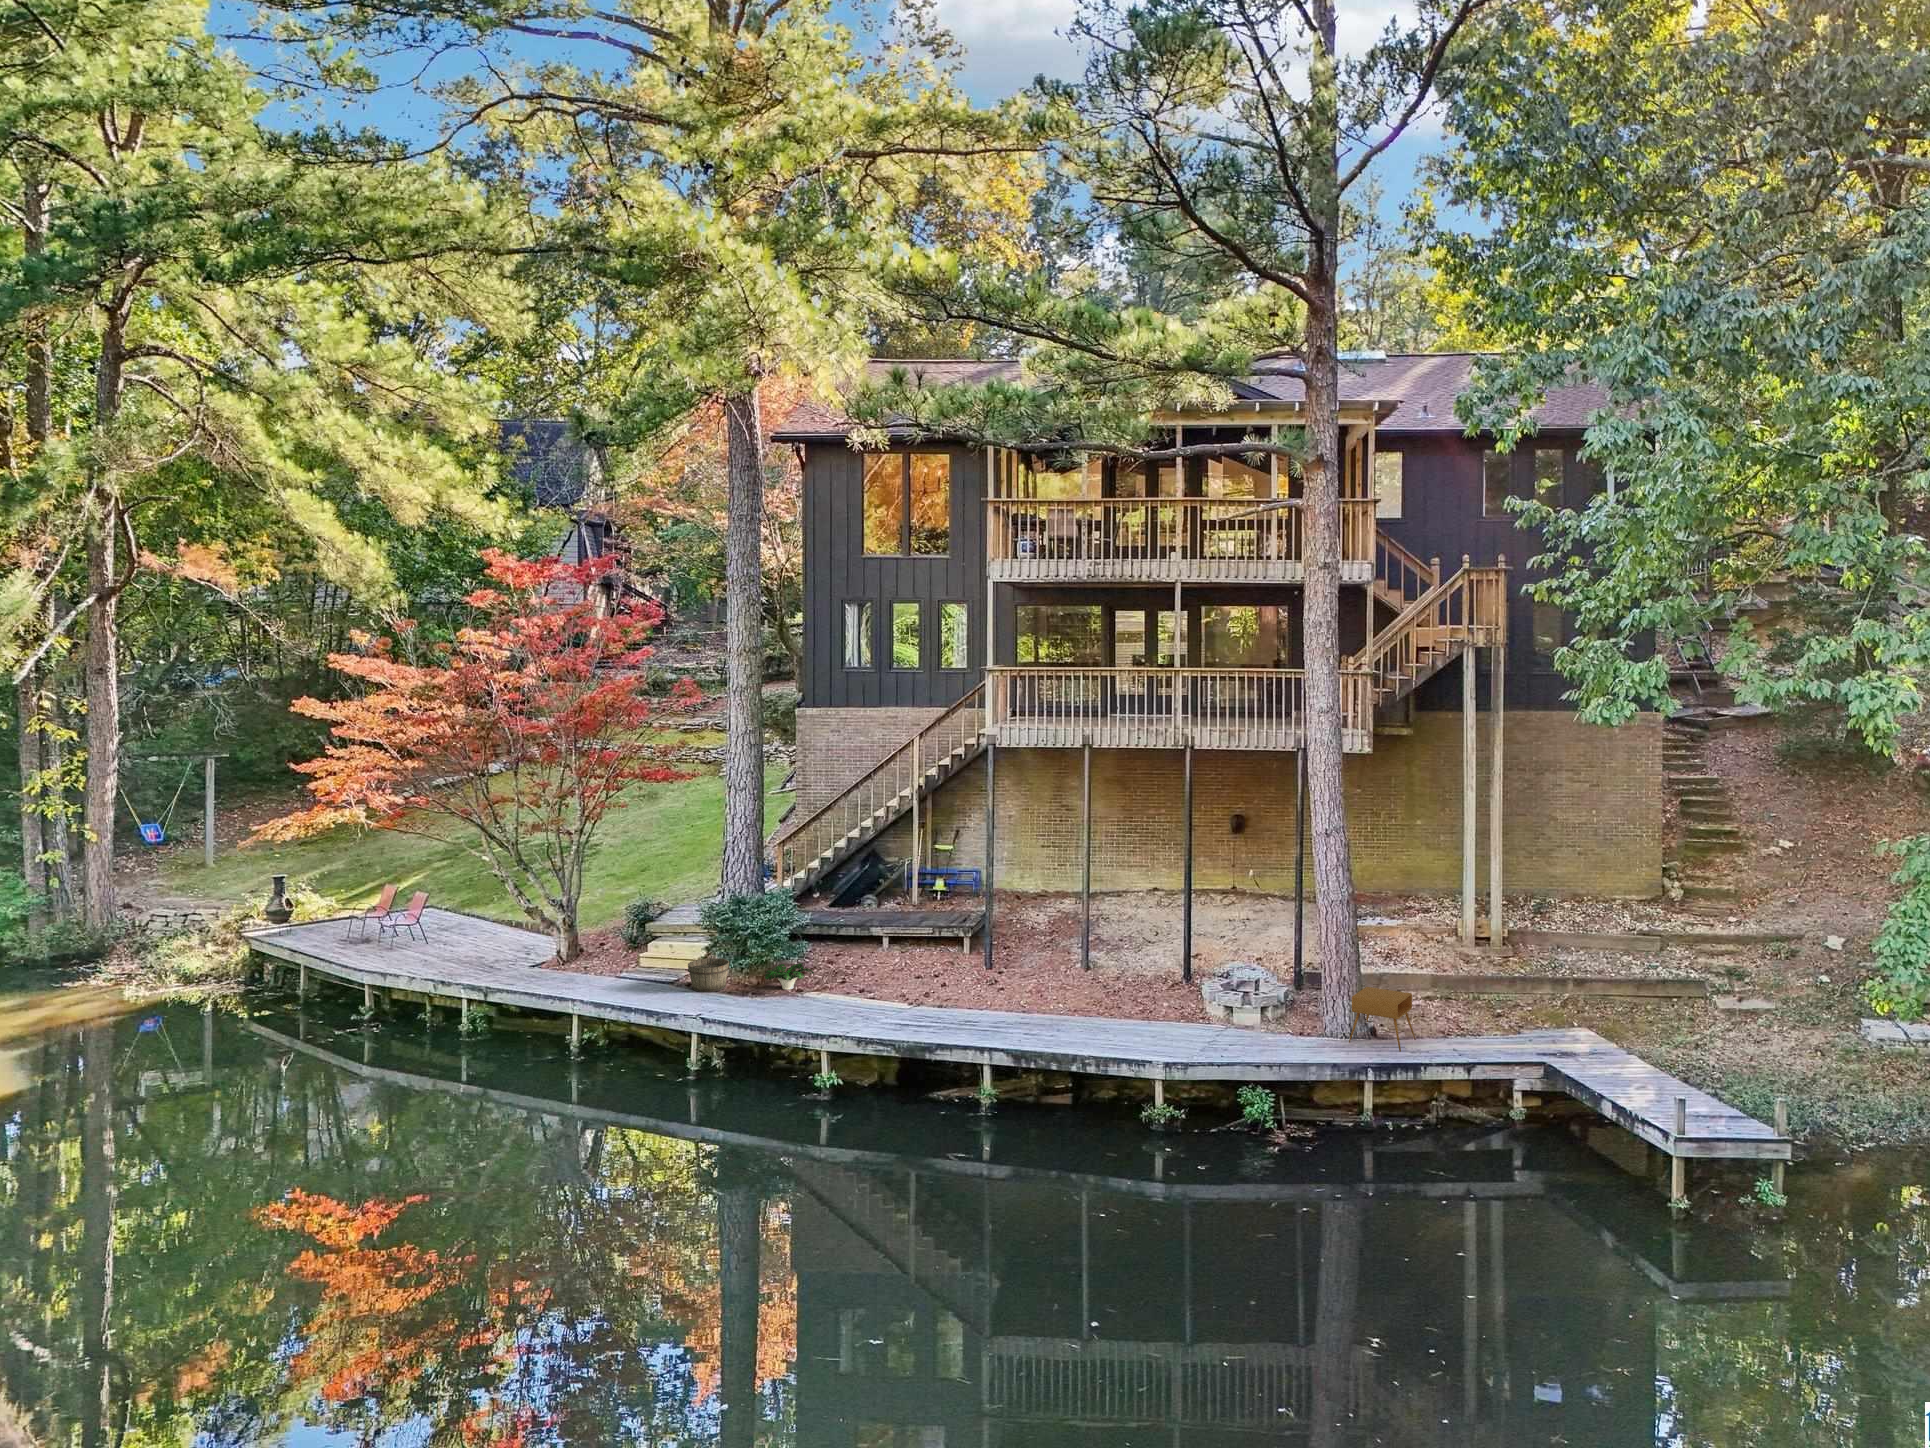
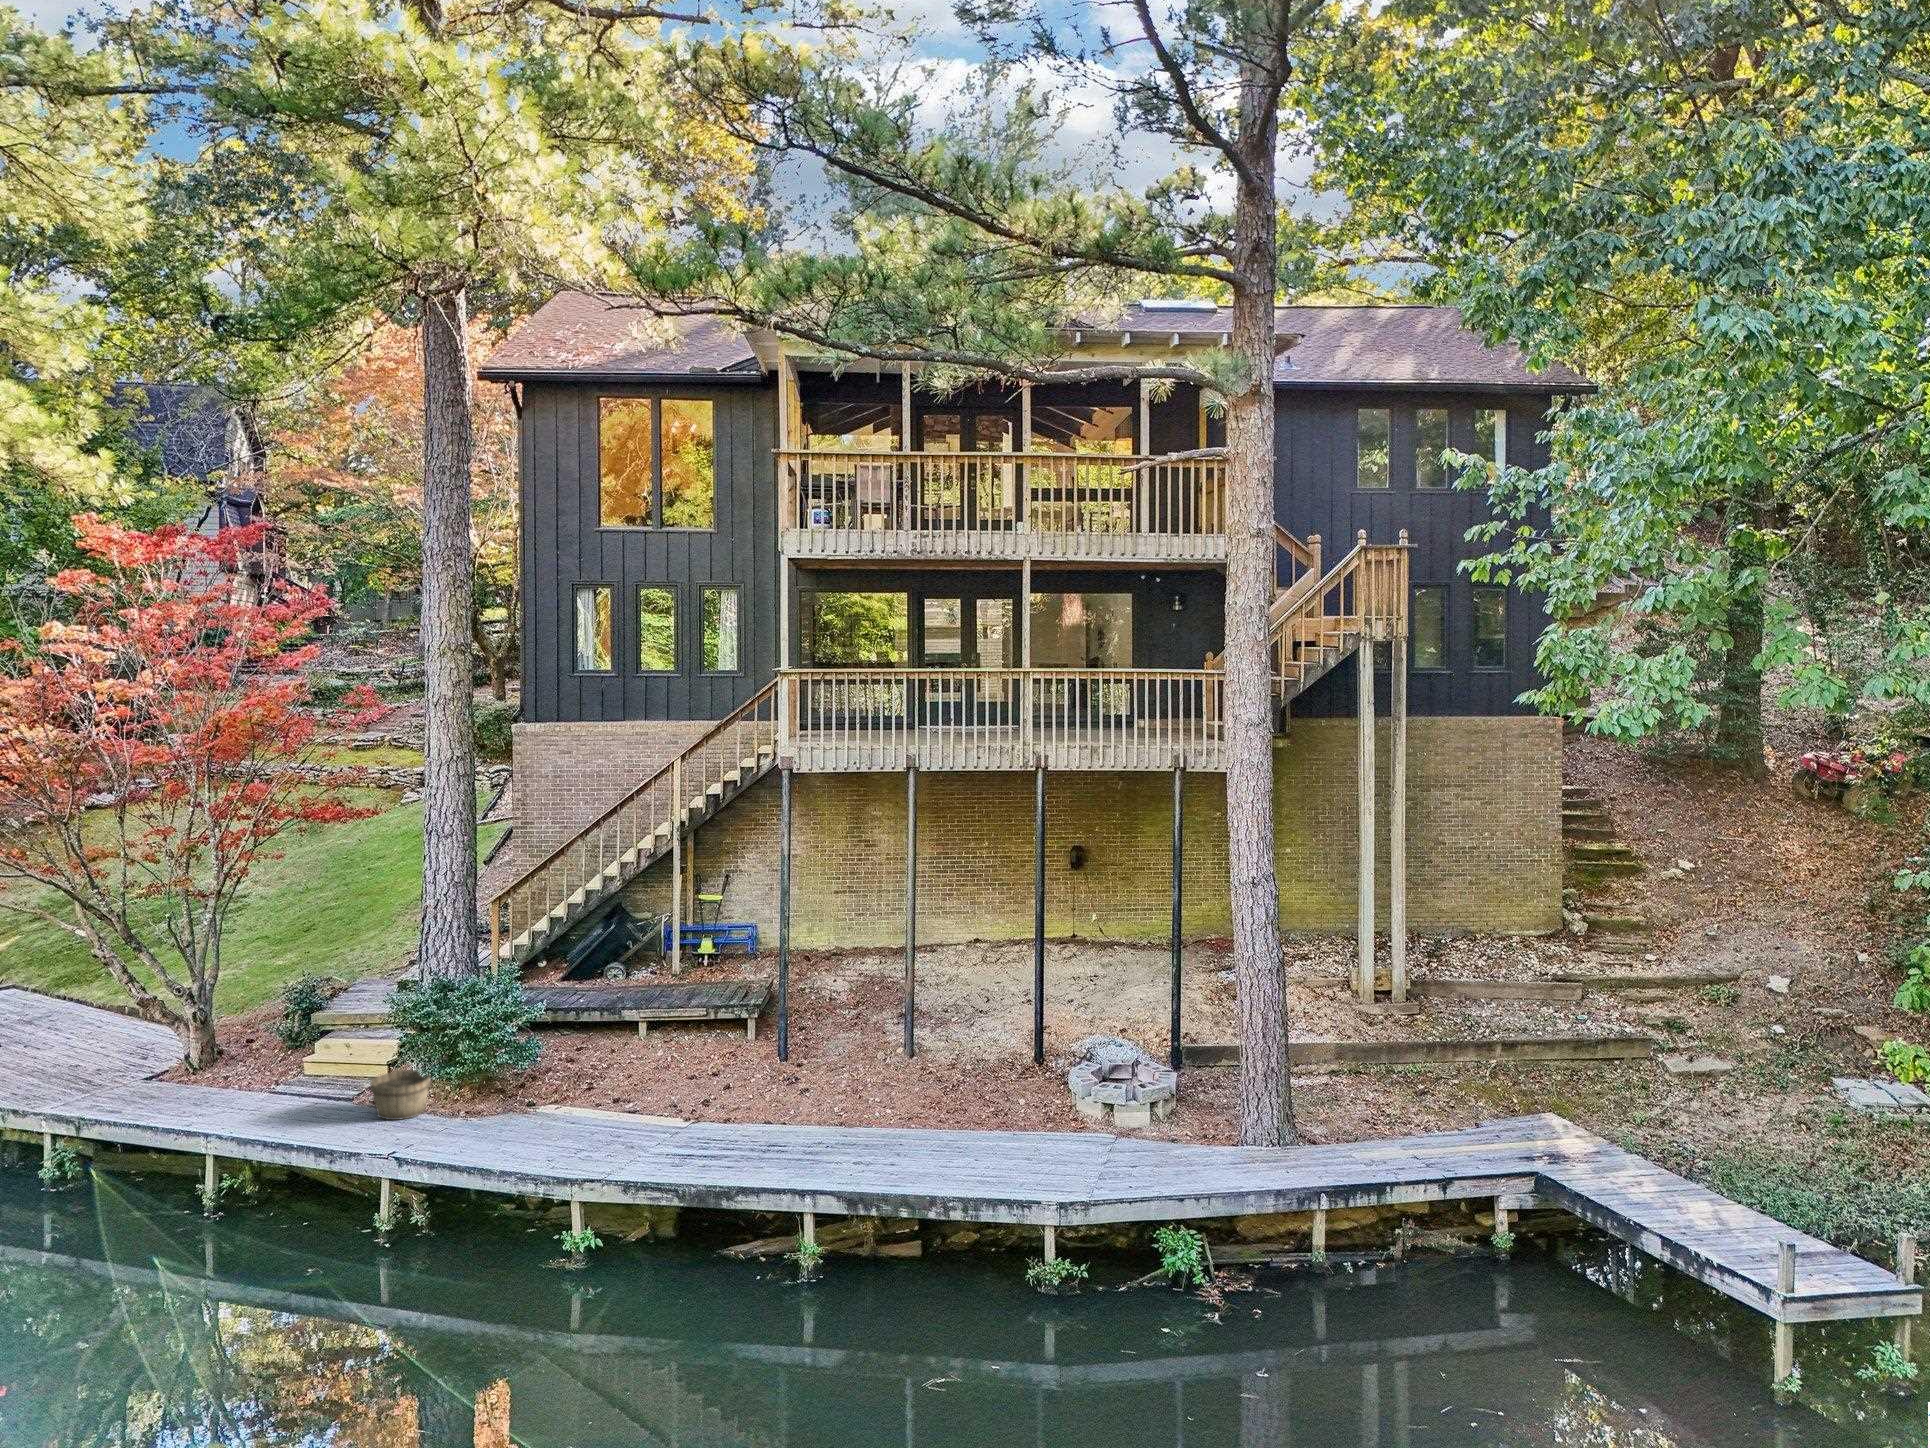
potted plant: present [765,963,814,990] -> none [484,1071,553,1110]
side table: present [1349,987,1415,1052] -> none [1265,1076,1343,1160]

